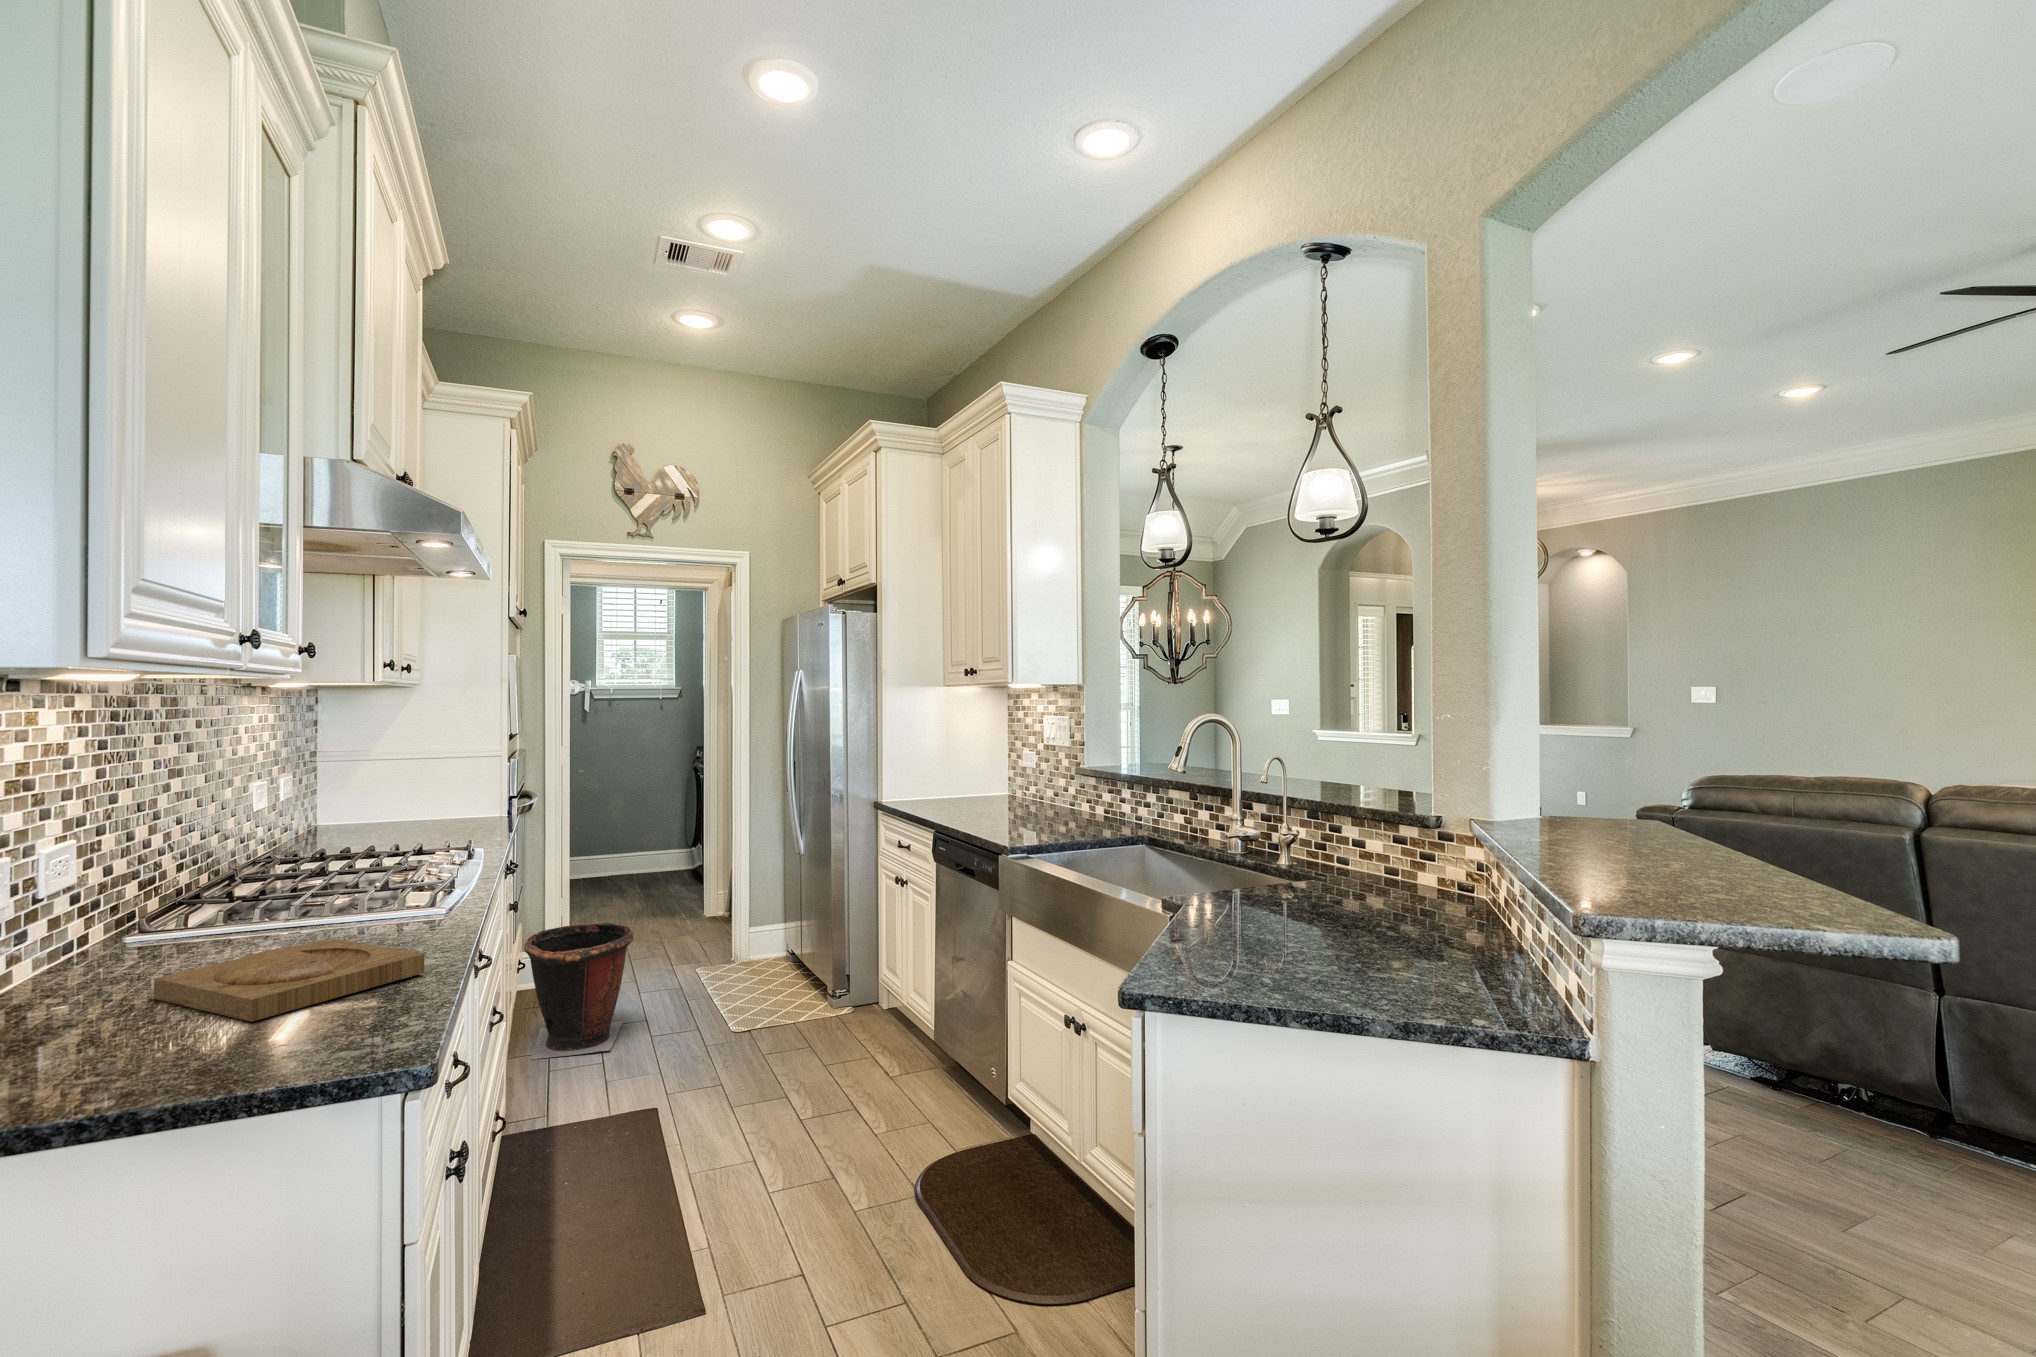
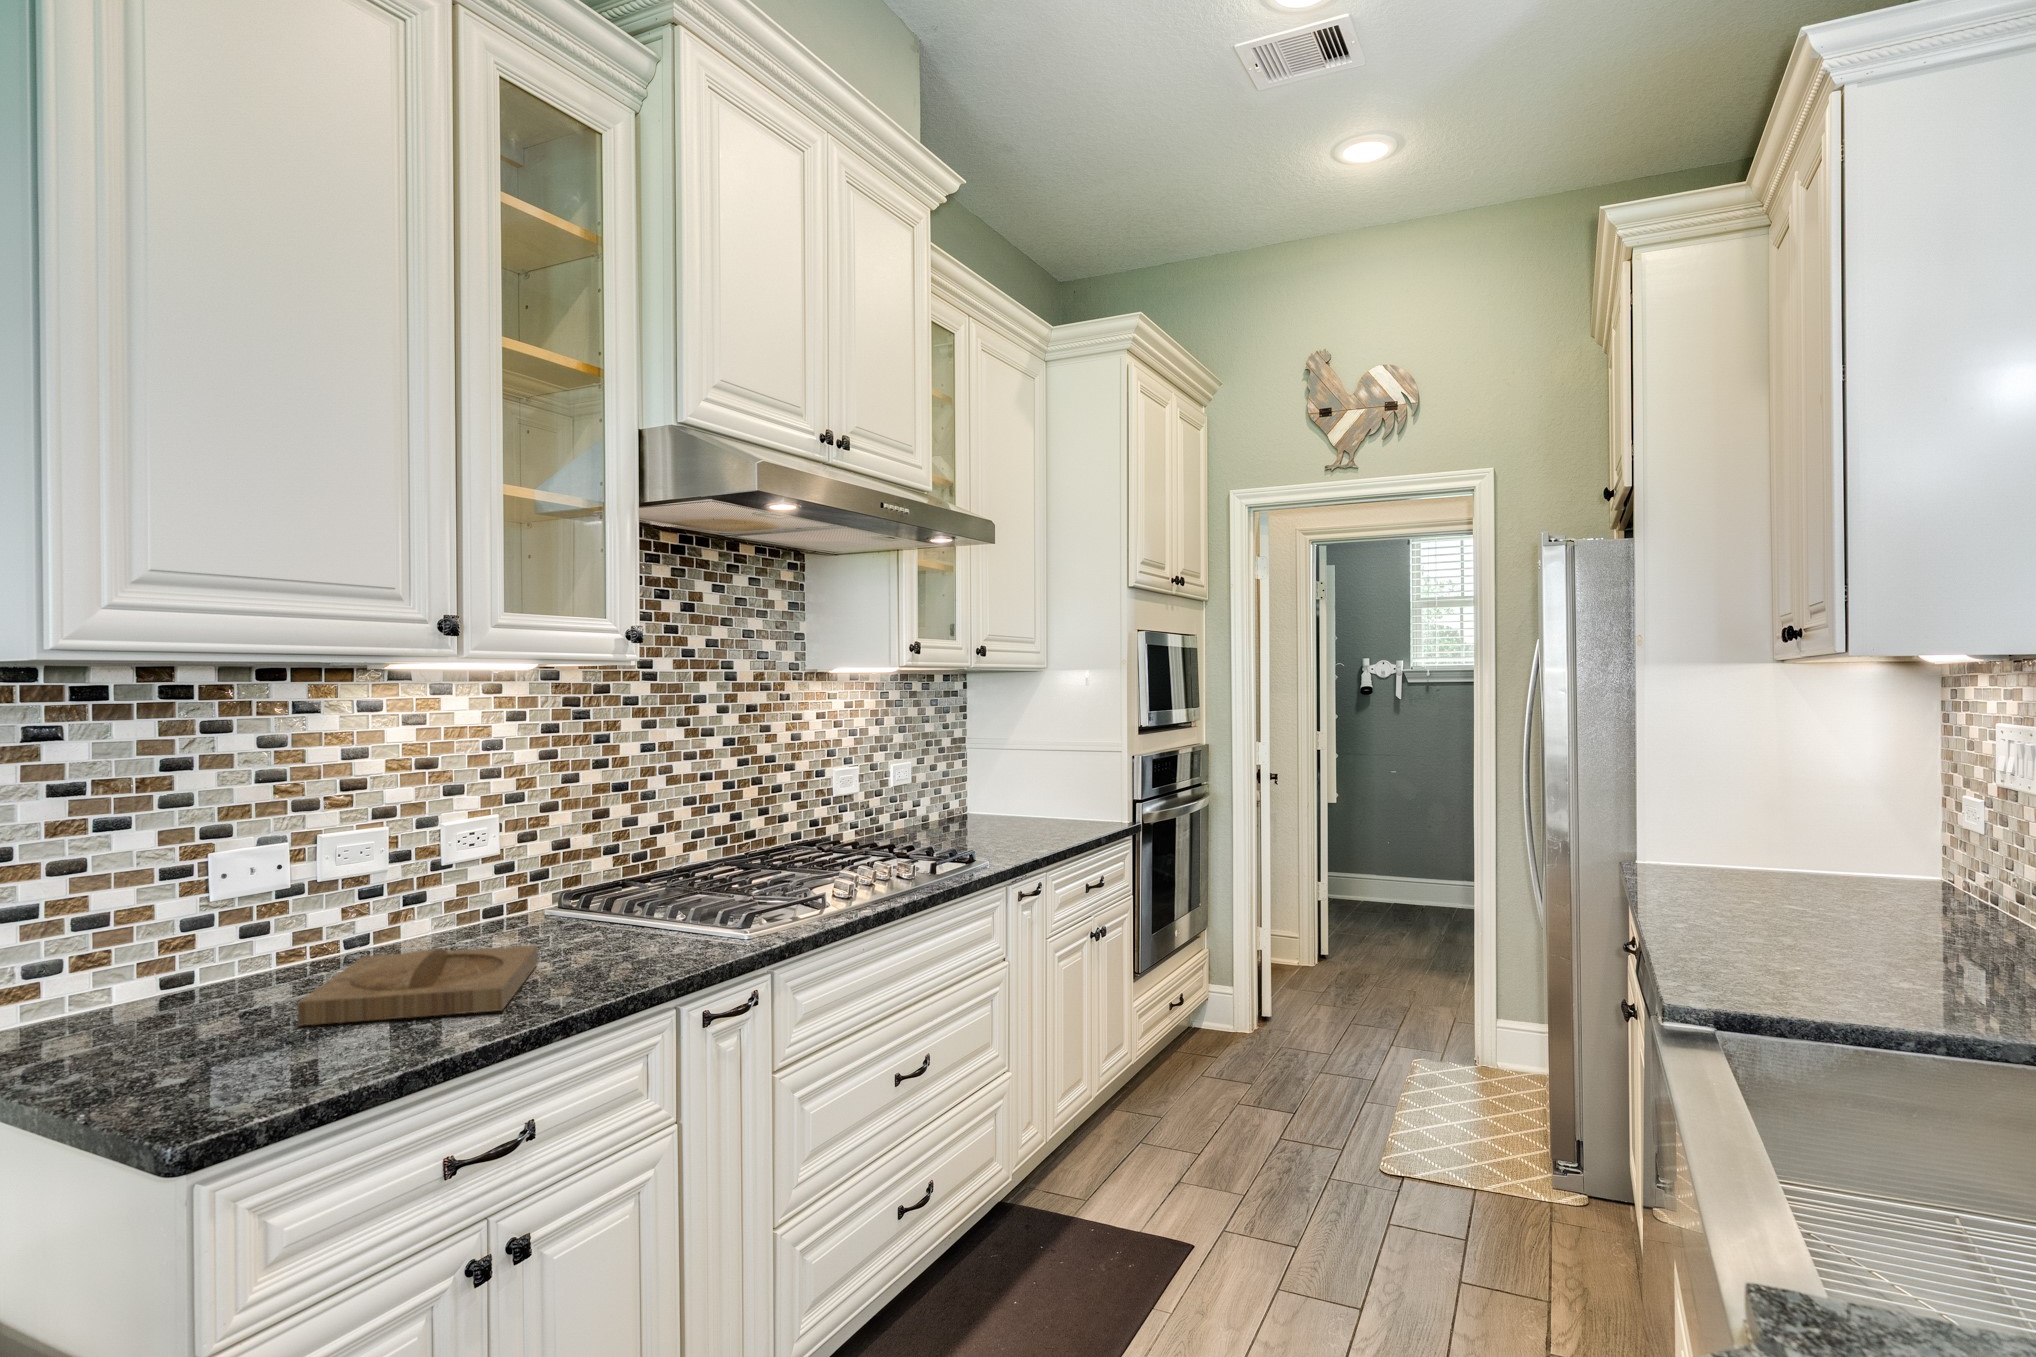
waste bin: present [524,919,635,1059] -> none [1138,961,1270,1142]

